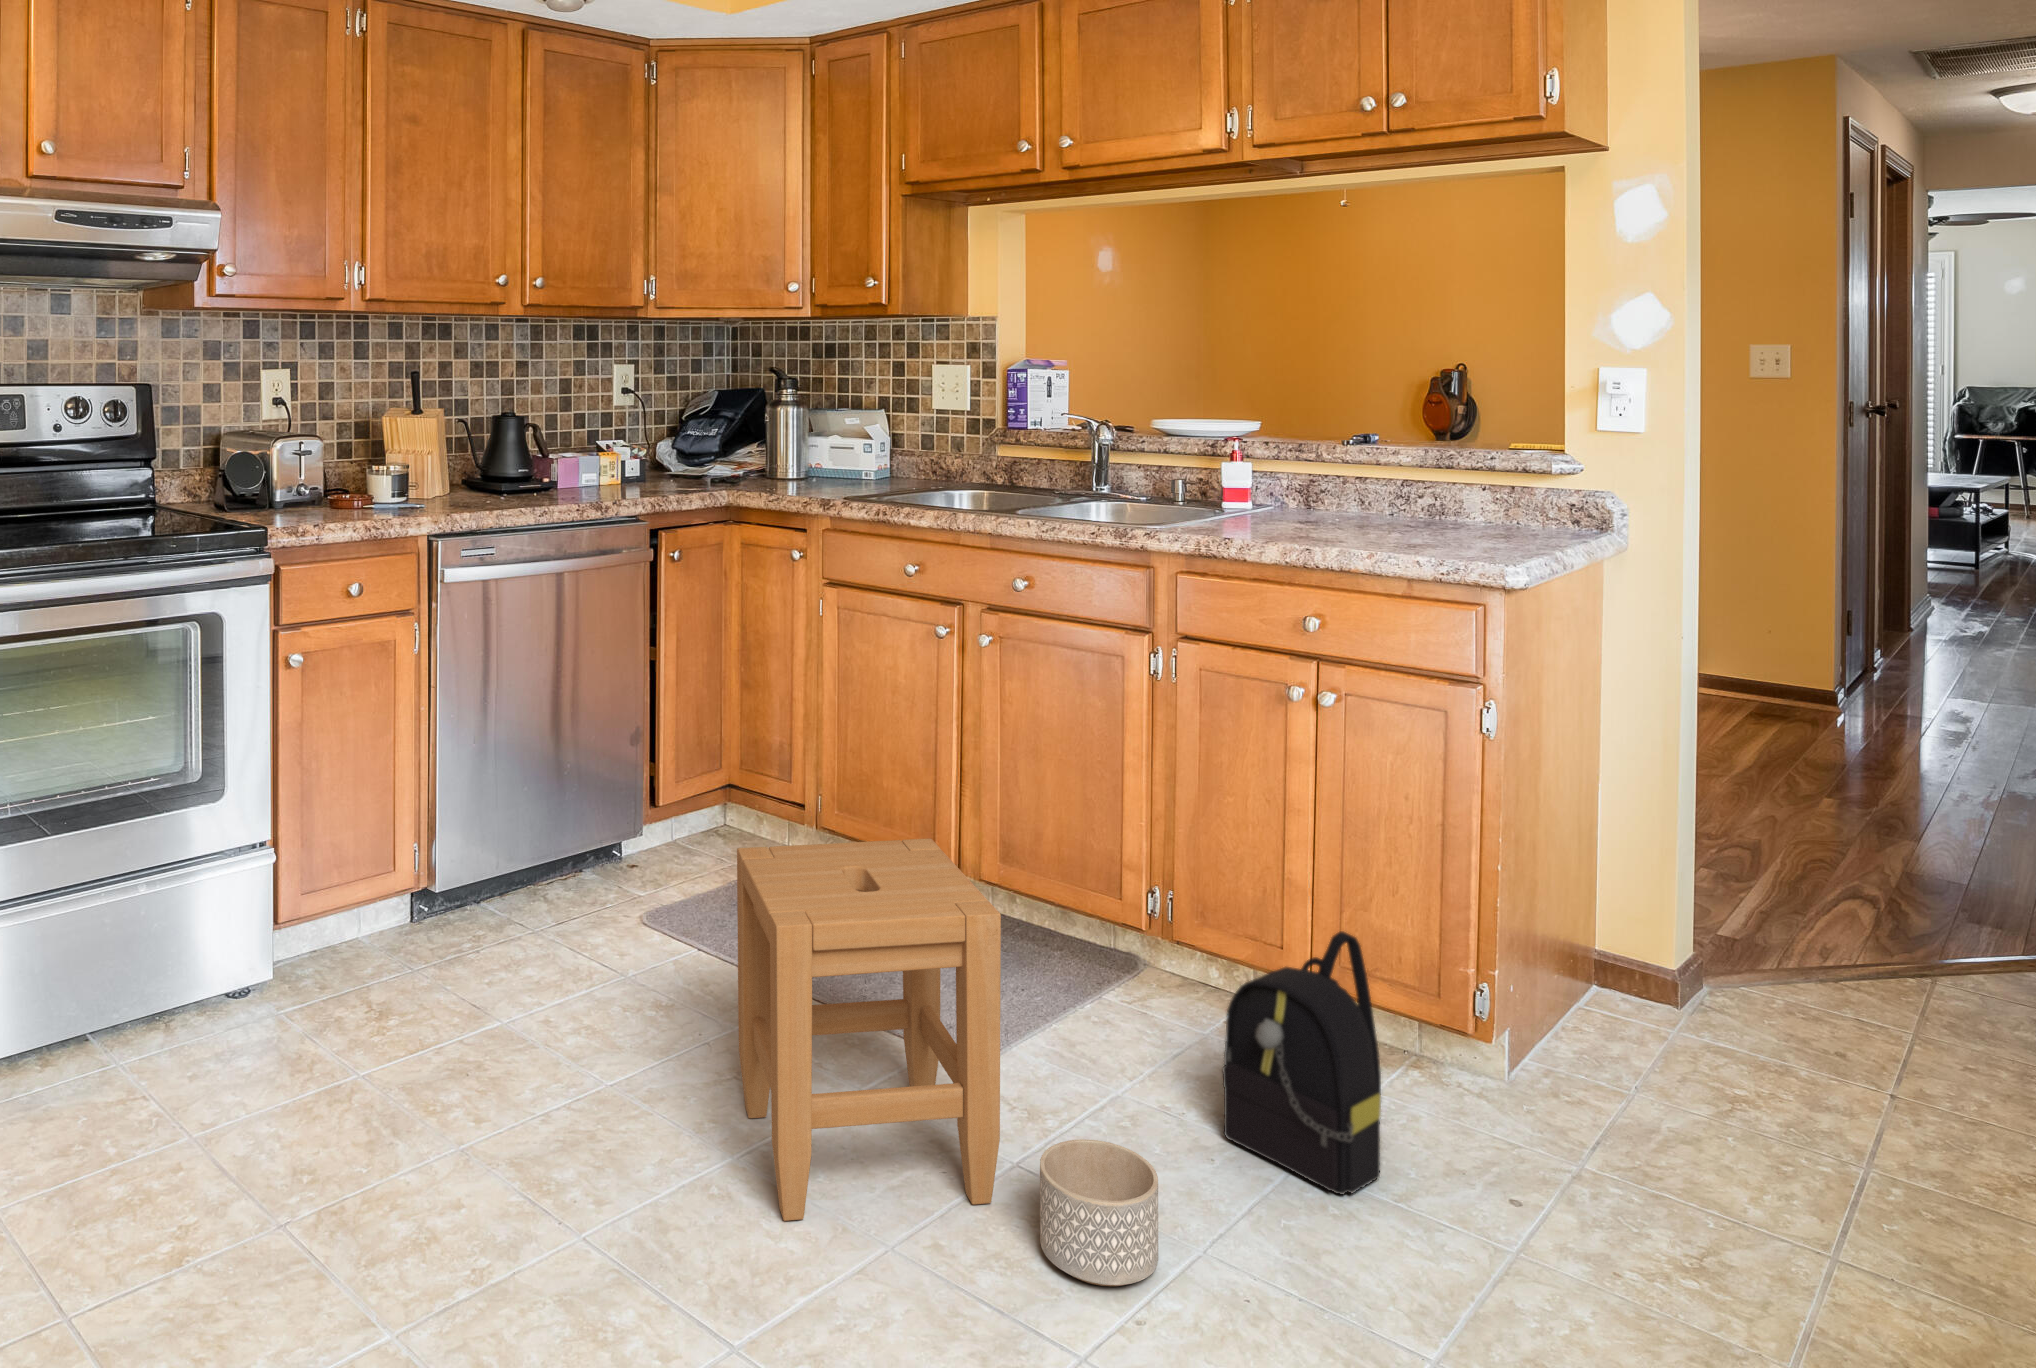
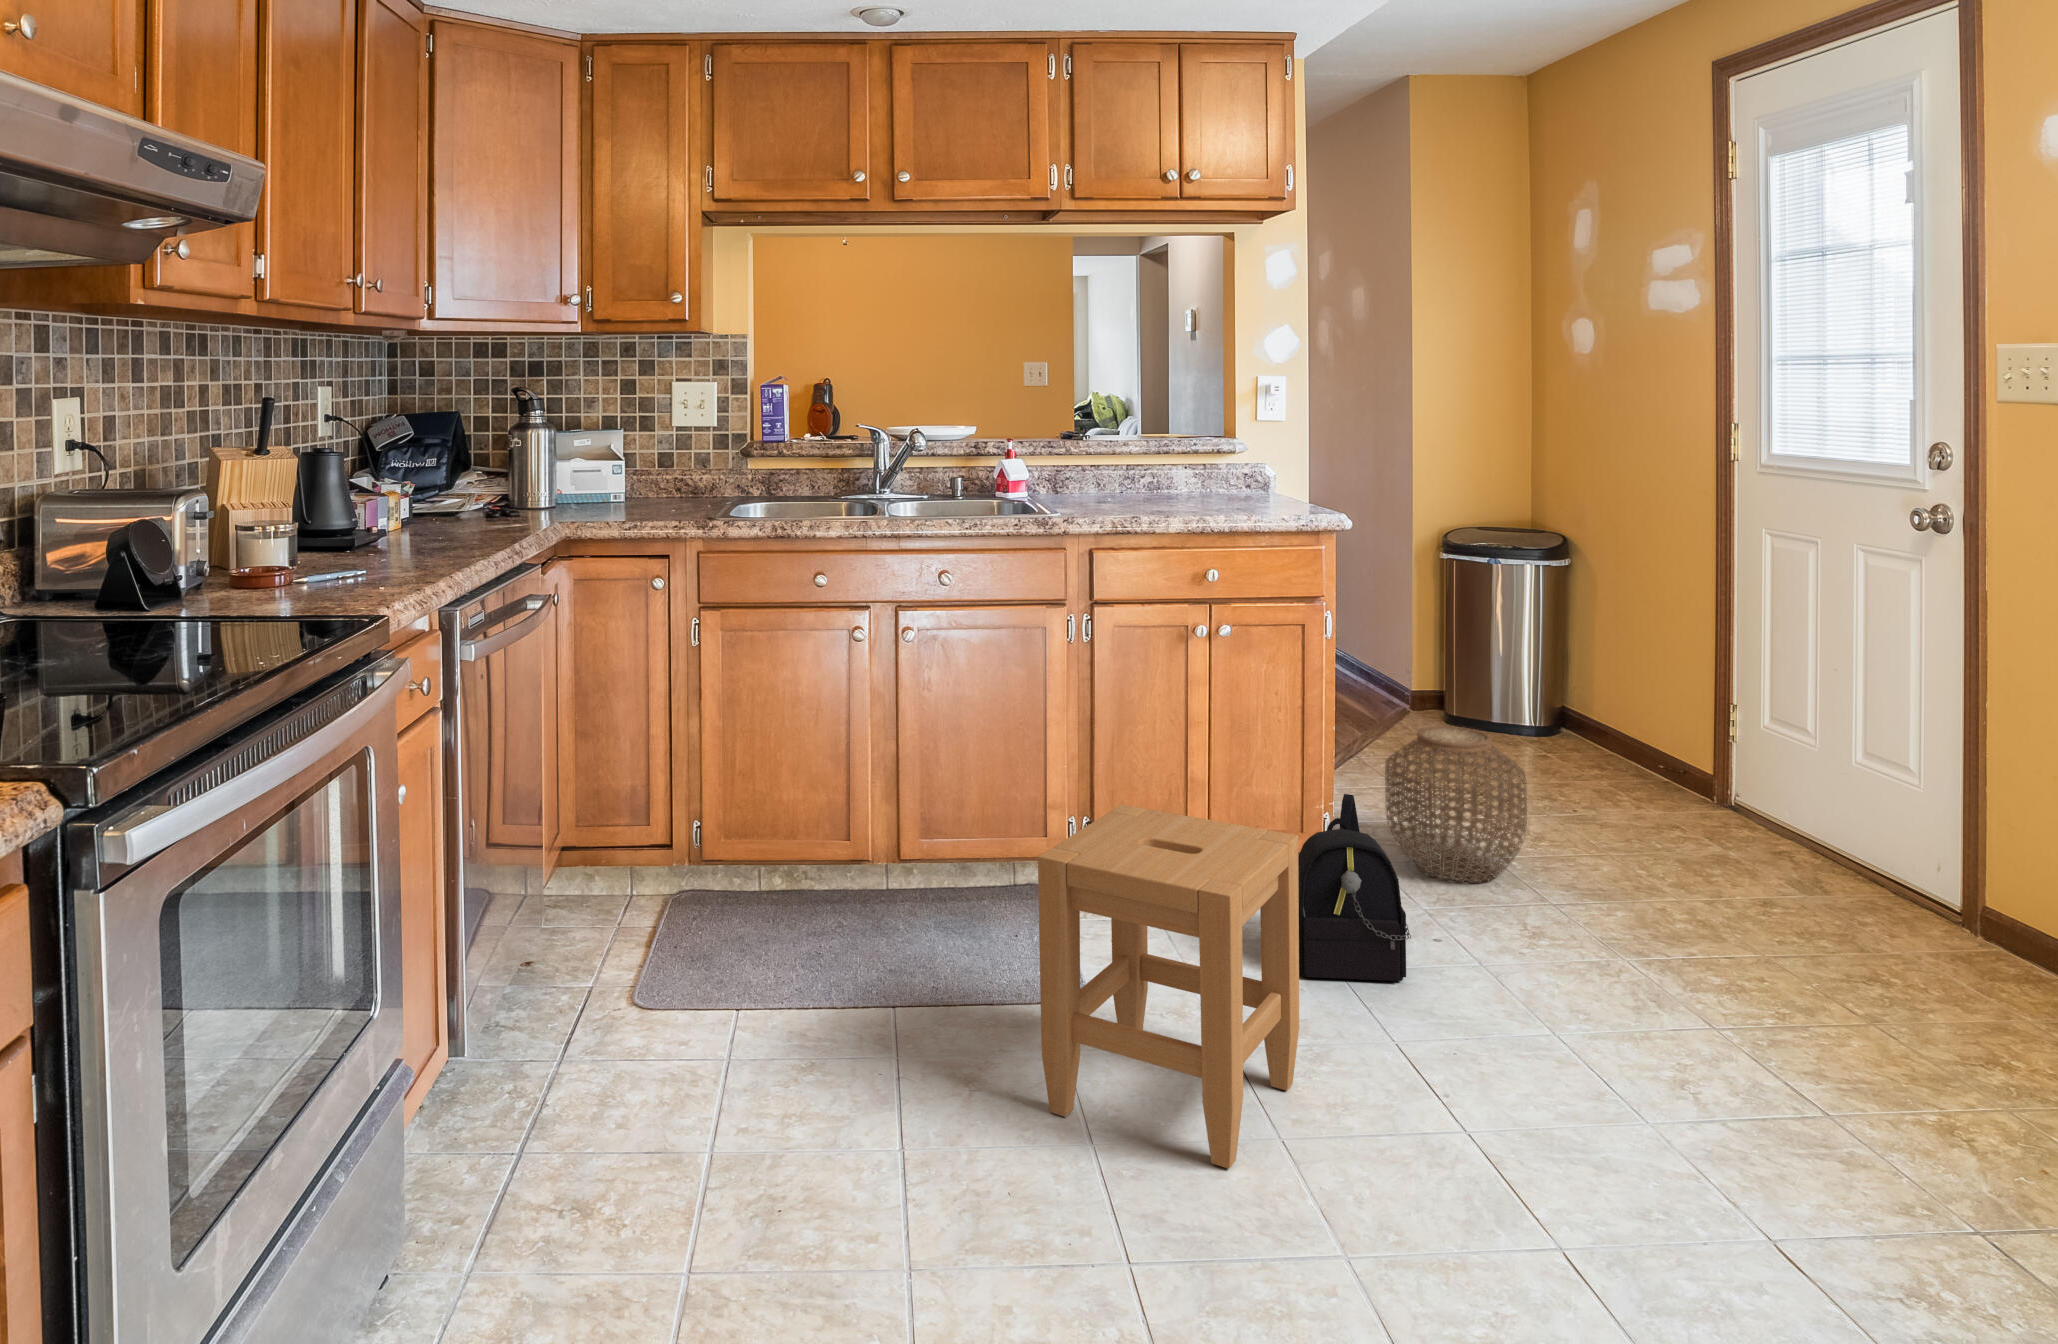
woven basket: none [1622,910,1875,1174] -> present [1385,726,1527,883]
planter: present [1040,1139,1158,1286] -> none [1343,992,1440,1100]

